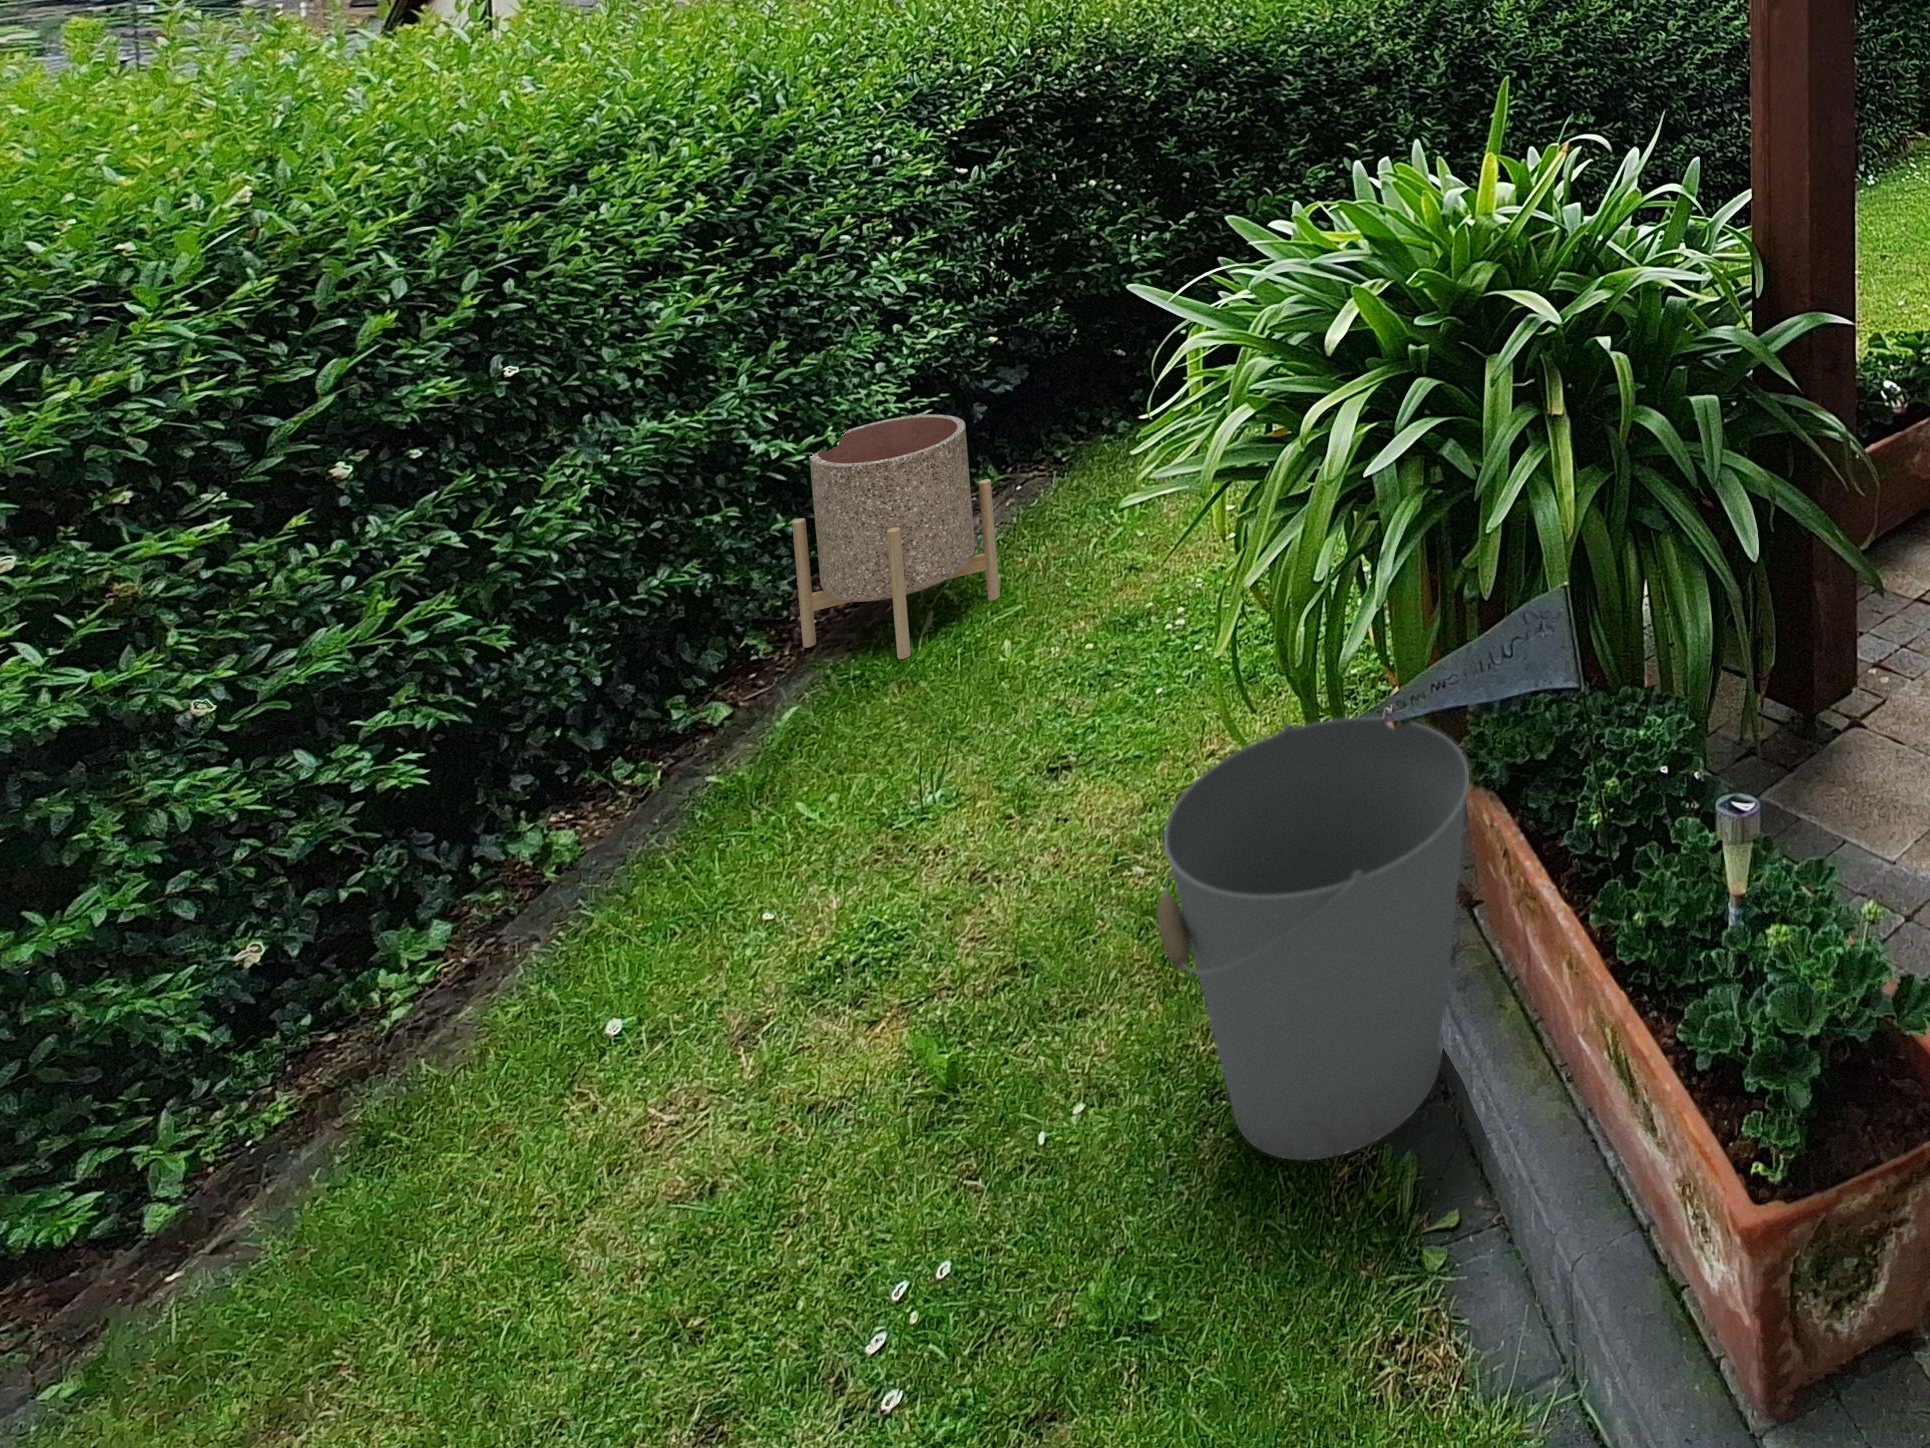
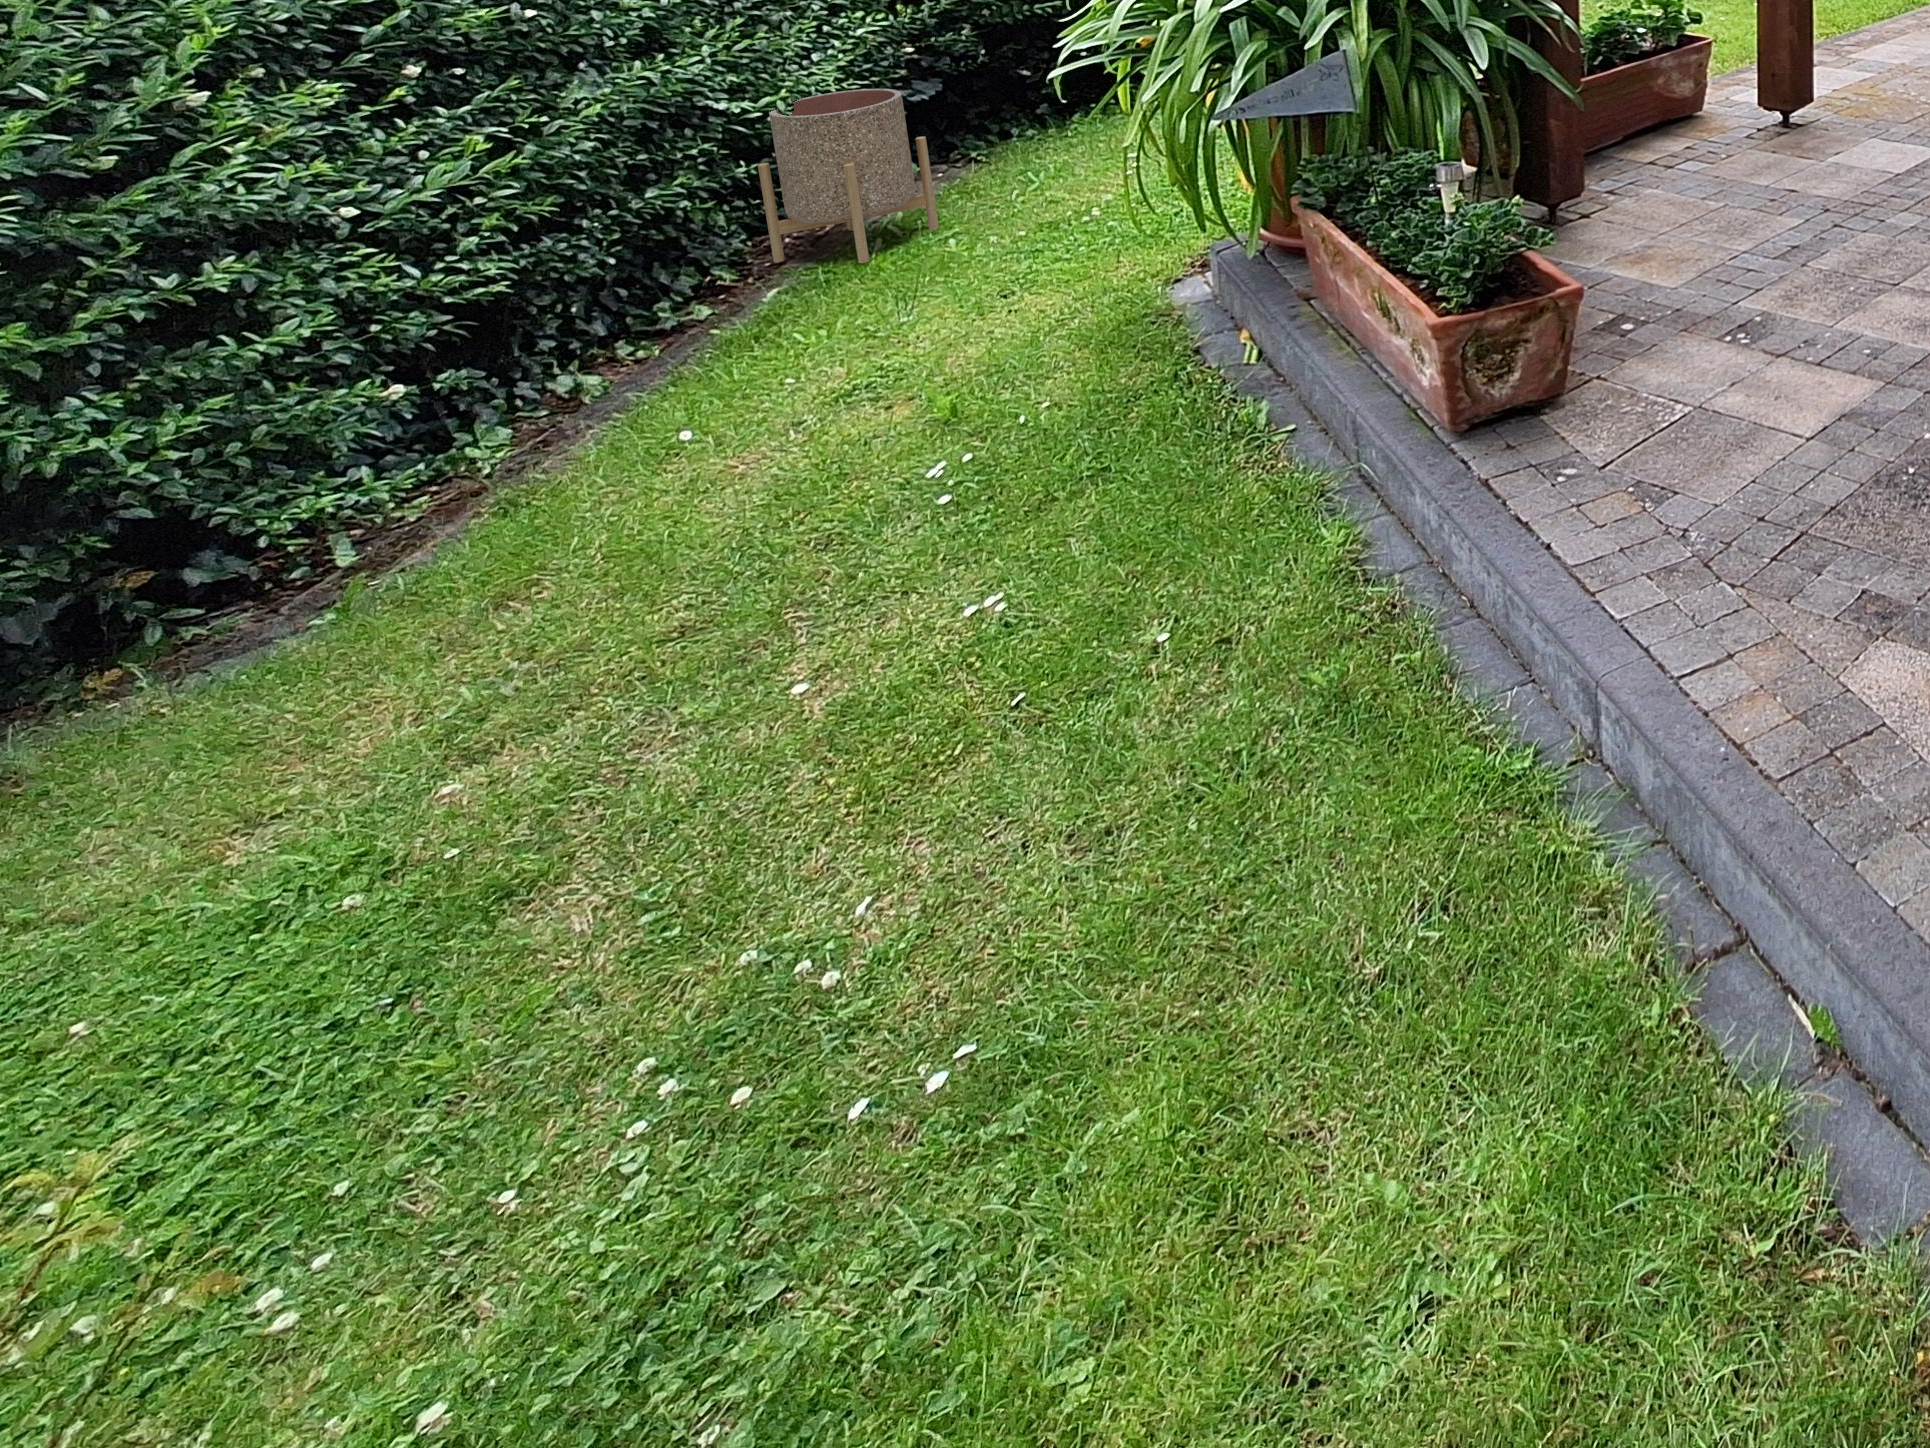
bucket: present [1157,717,1469,1160] -> none [1094,199,1302,430]

